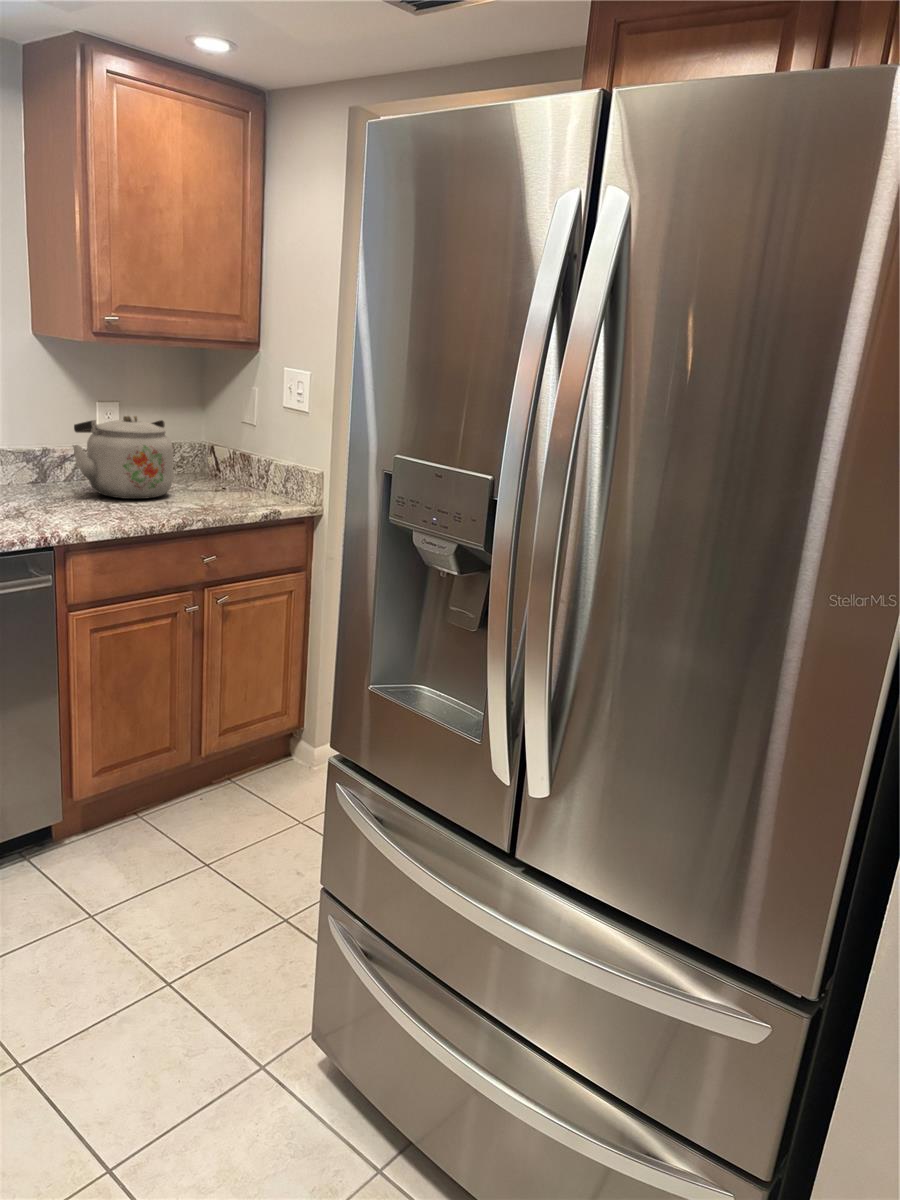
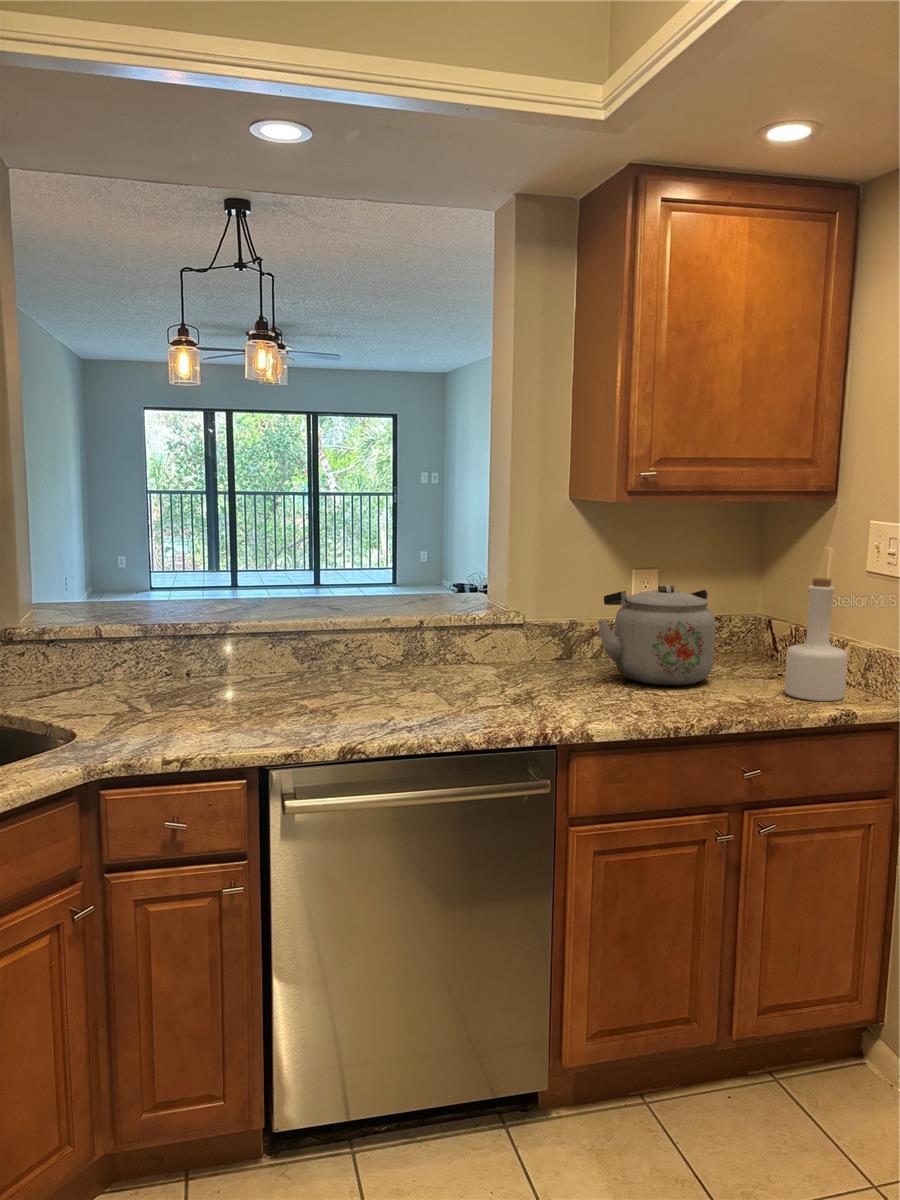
bottle: none [229,412,273,504] -> present [784,578,848,701]

